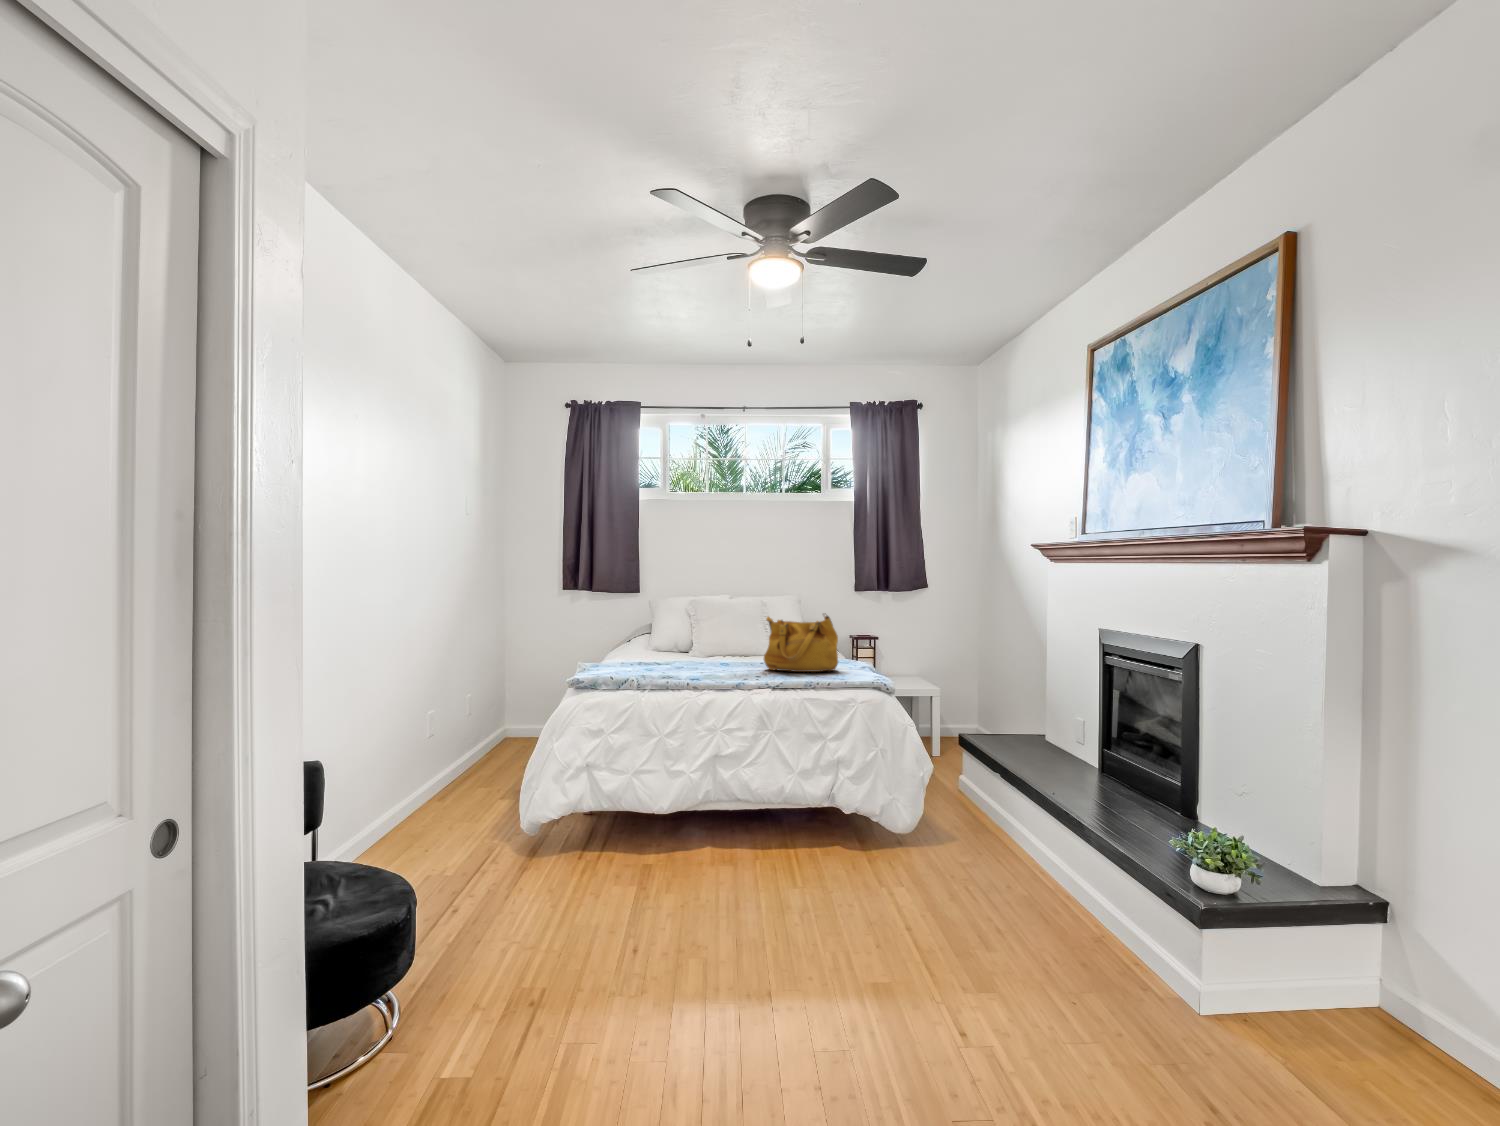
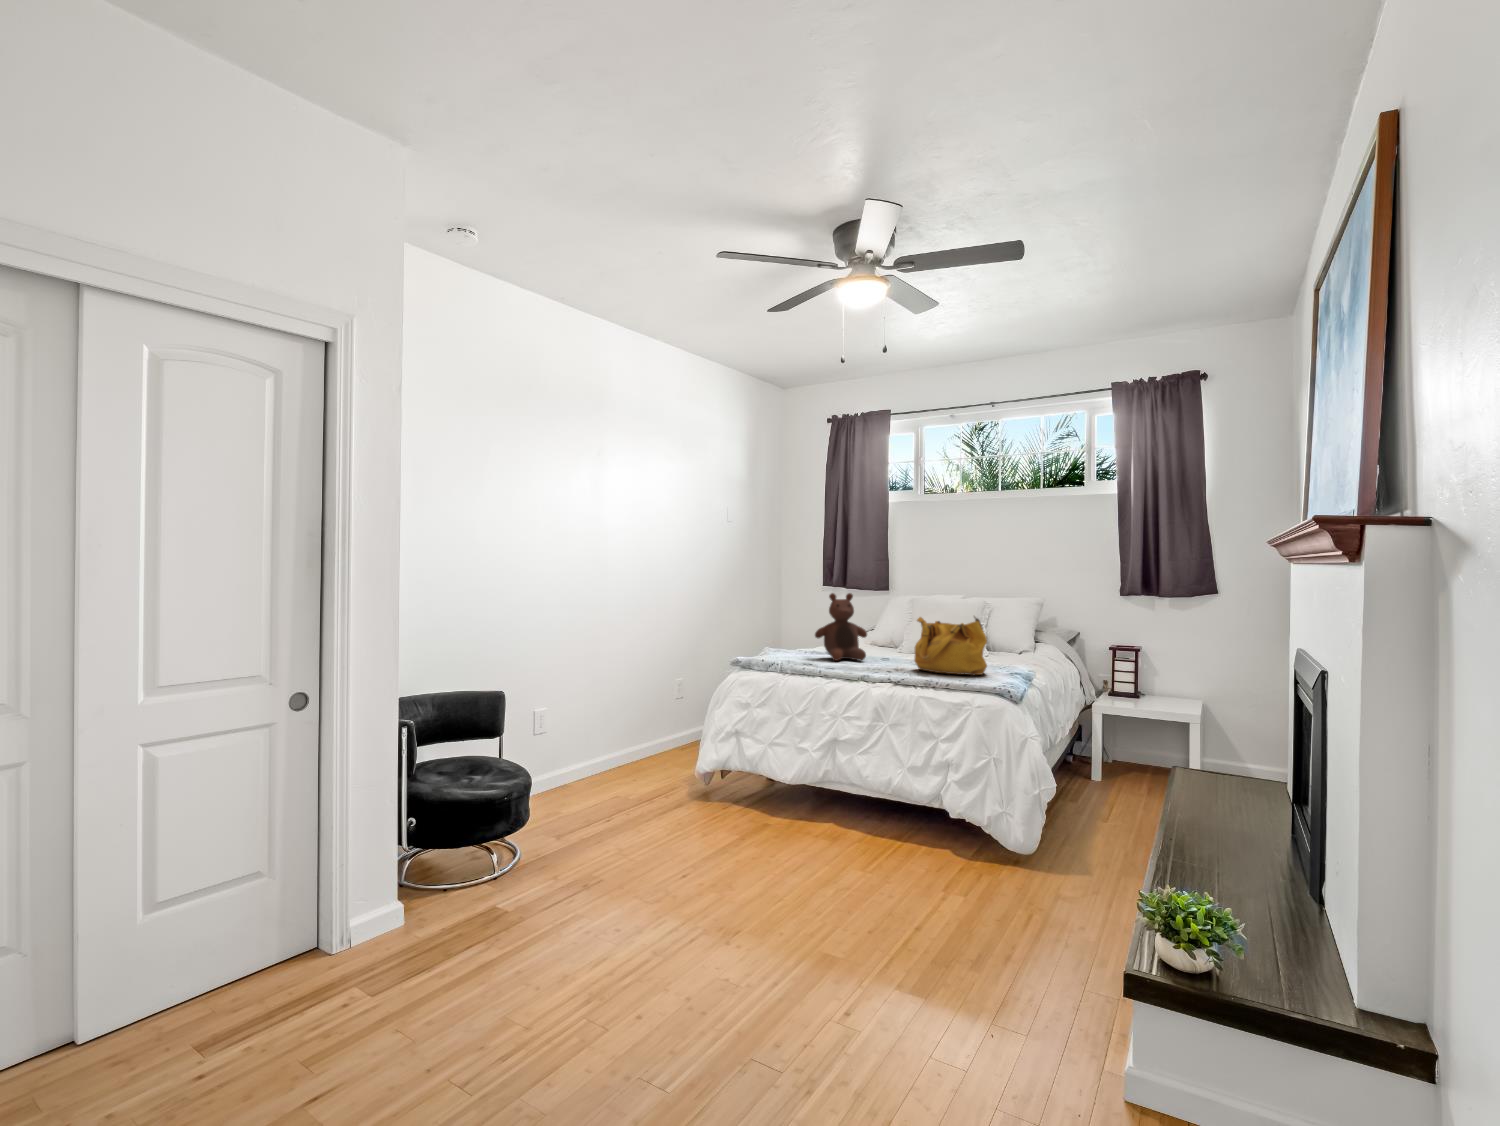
stuffed bear: none [640,594,699,668] -> present [815,593,867,661]

